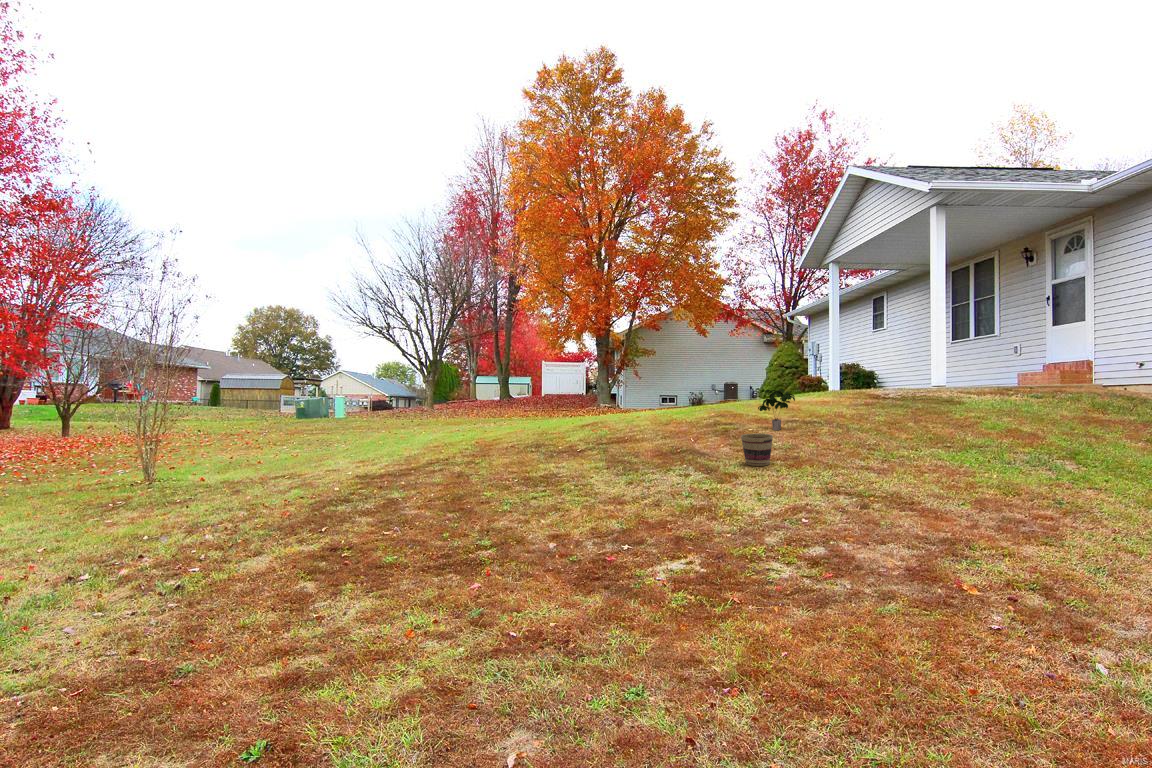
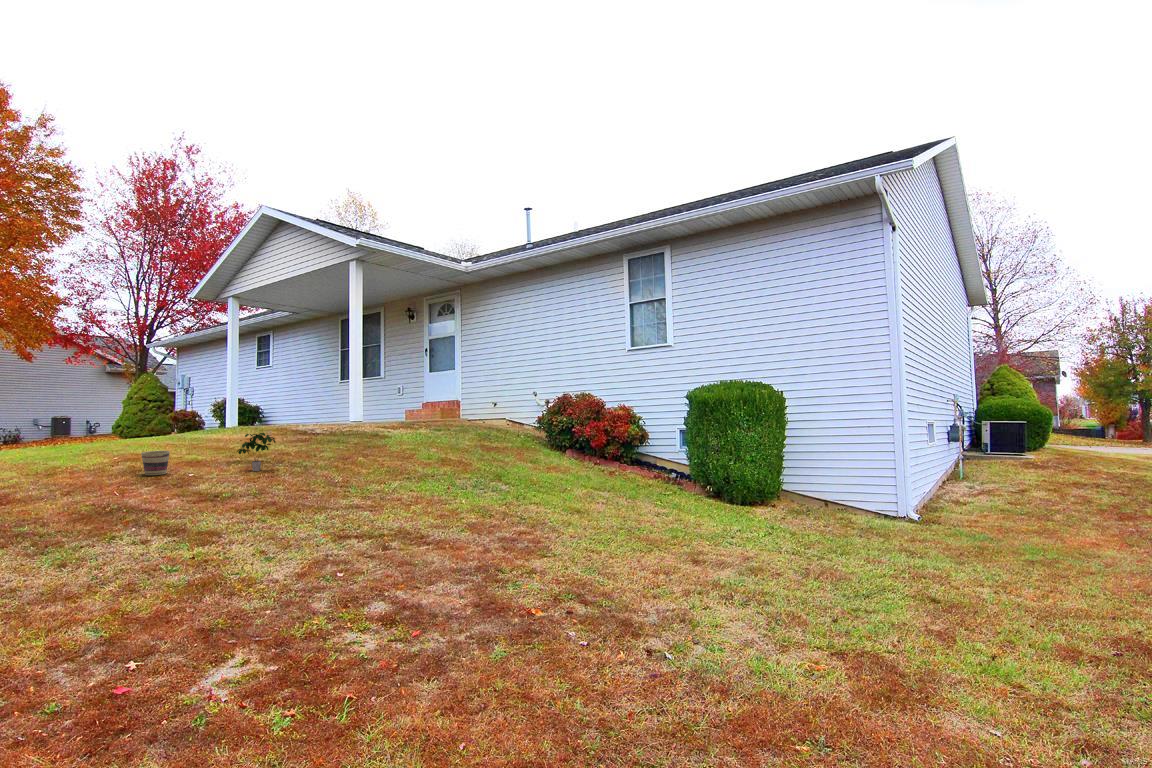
potted plant: present [758,389,795,430] -> present [237,433,275,471]

